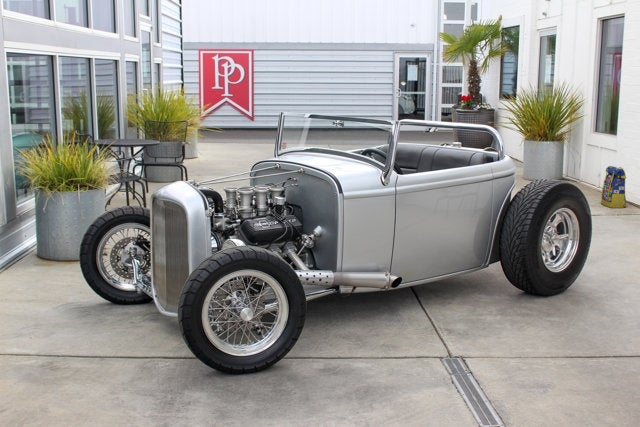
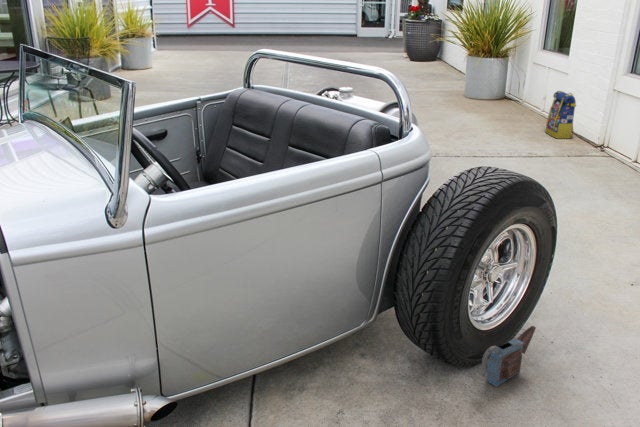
watering can: none [550,277,583,311] -> present [480,326,536,387]

